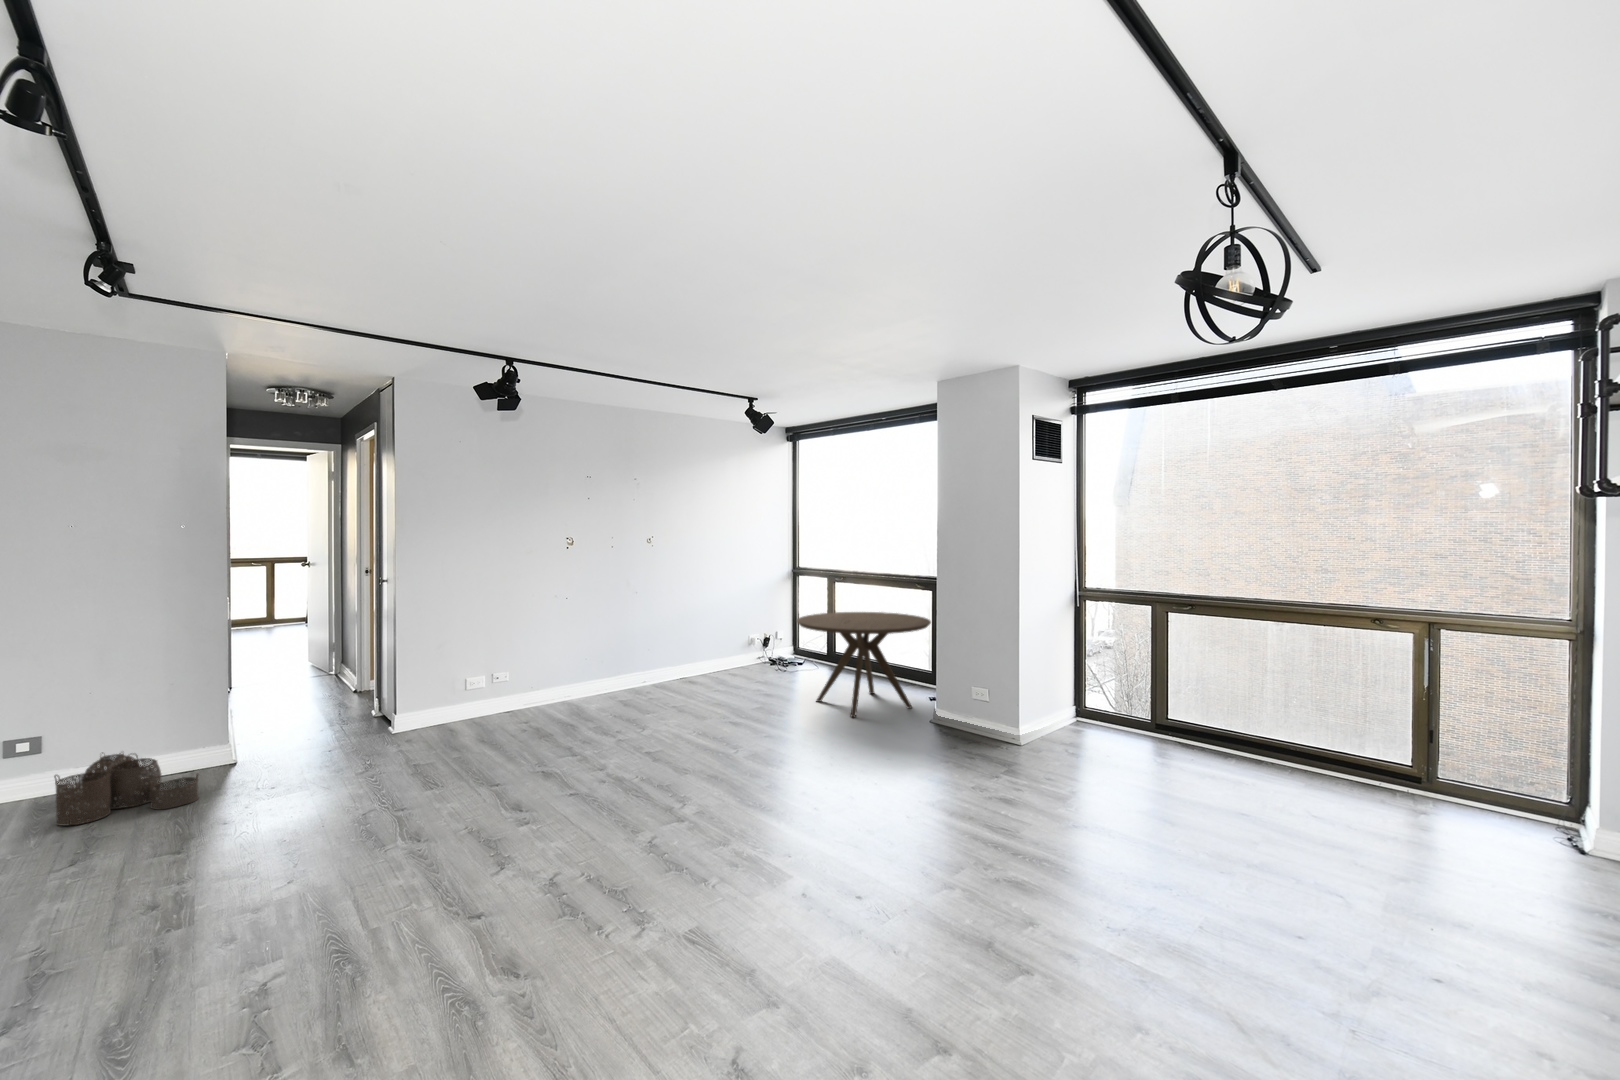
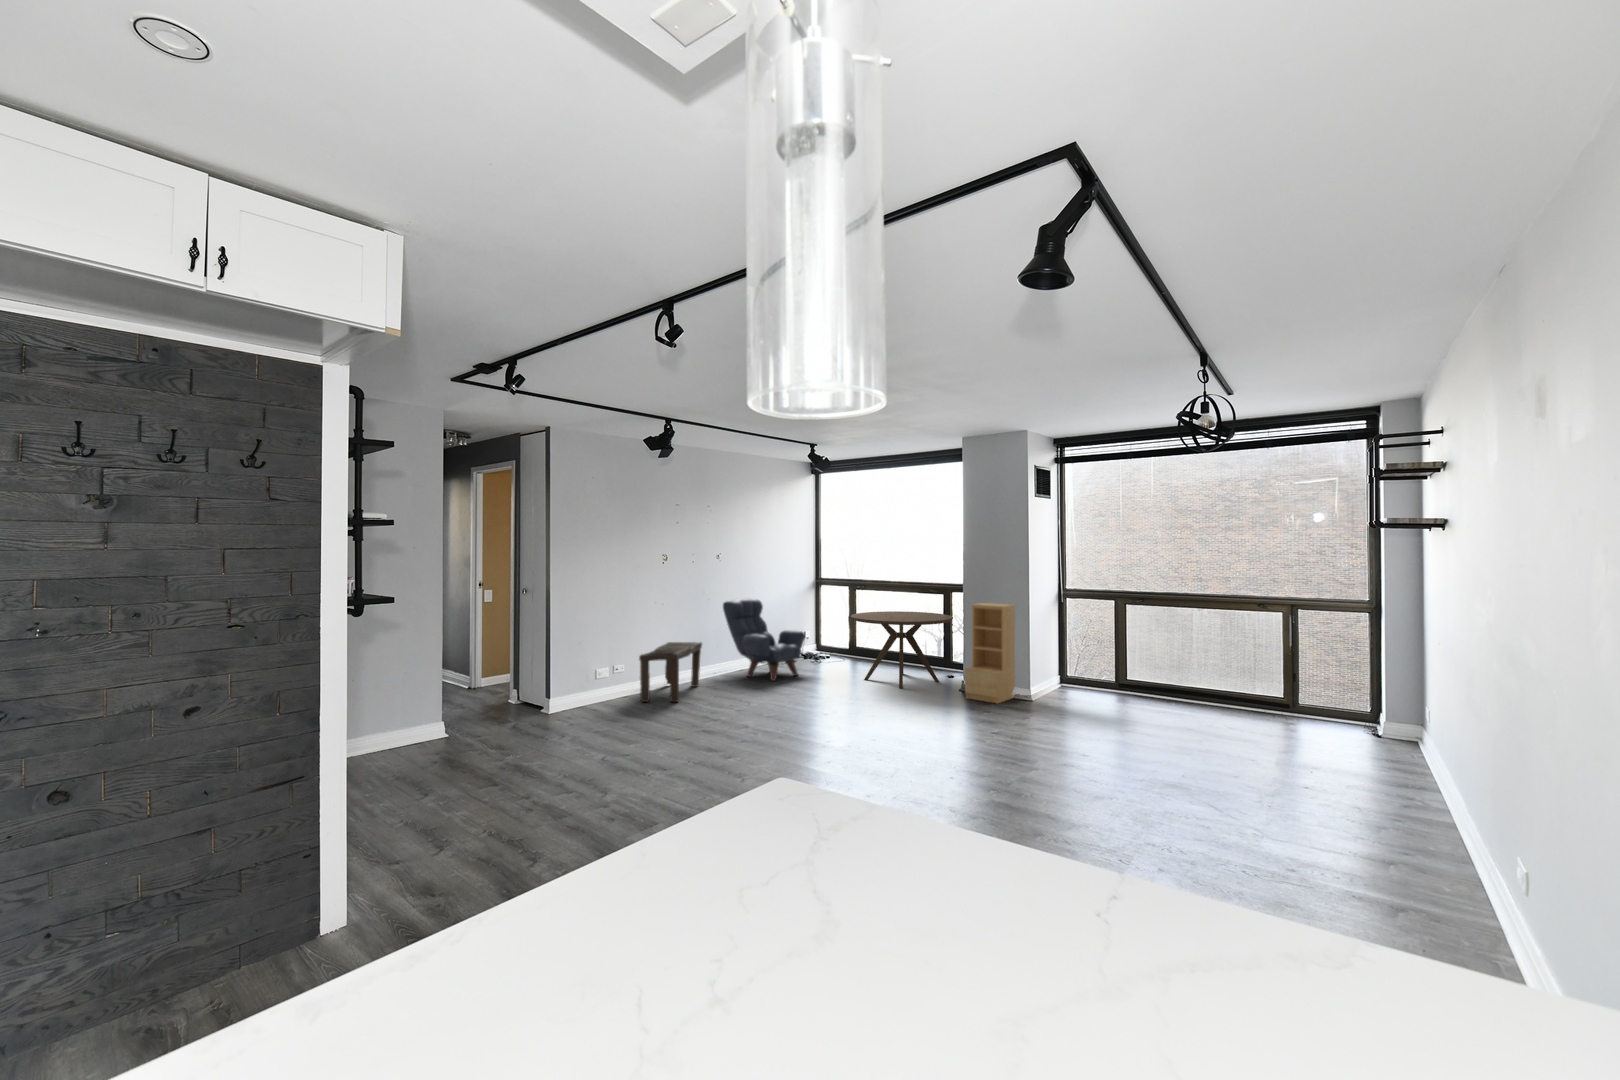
armchair: none [649,593,750,700] -> present [723,598,805,681]
bookshelf: none [928,606,1001,750] -> present [965,603,1015,703]
bench: none [501,648,606,730] -> present [639,642,702,702]
woven basket: present [54,753,199,825] -> none [369,715,465,765]

